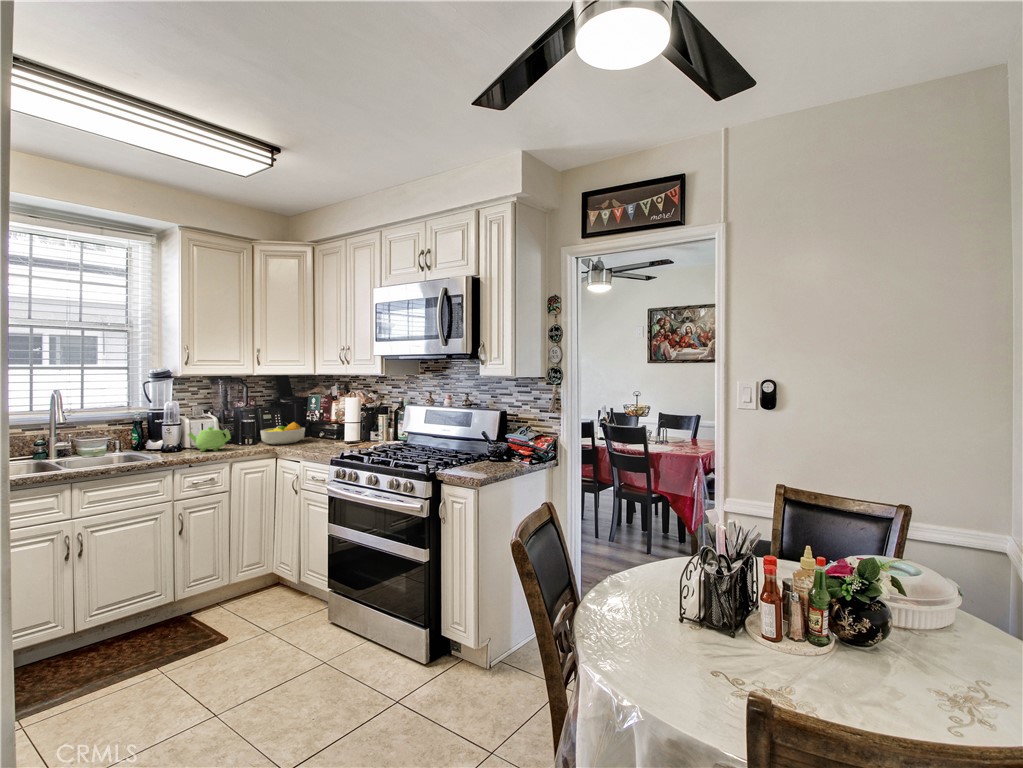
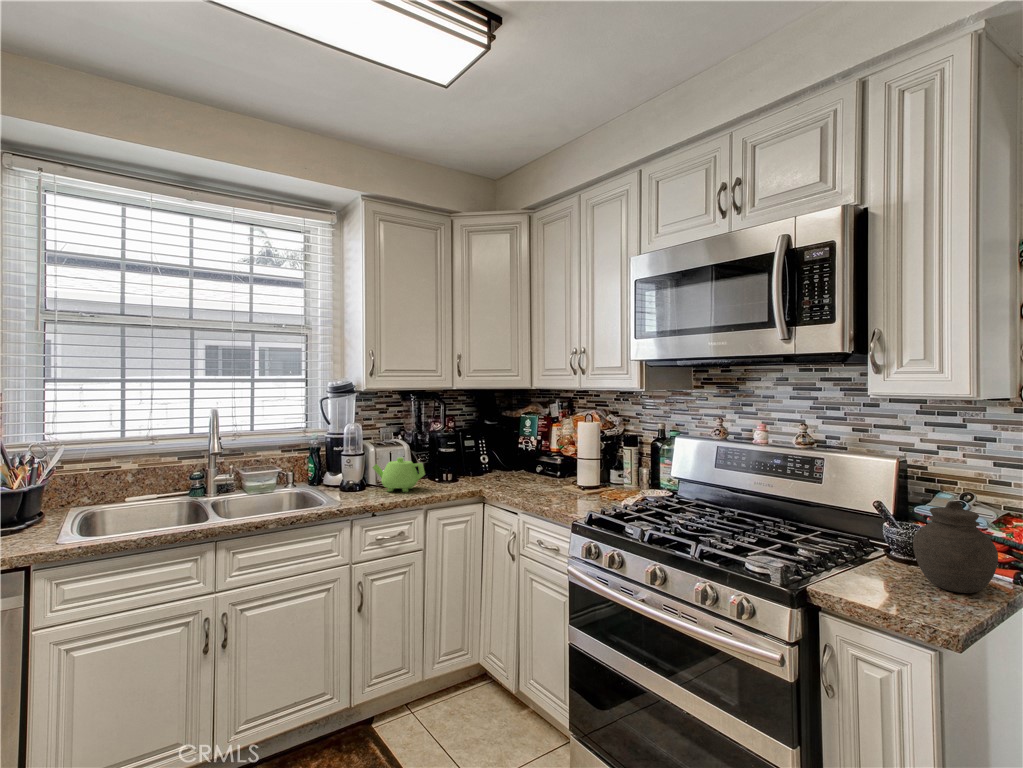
fruit bowl: present [260,422,305,445] -> none [461,452,517,485]
jar: none [479,426,508,466] -> present [913,501,998,593]

